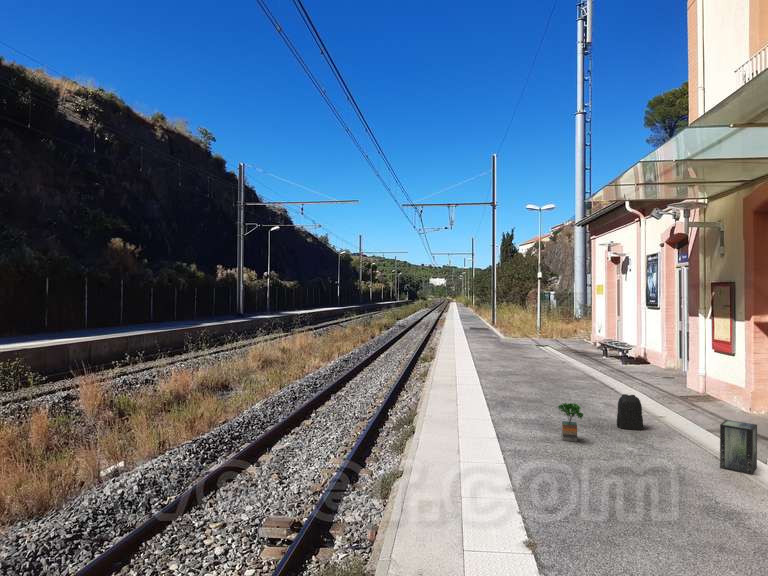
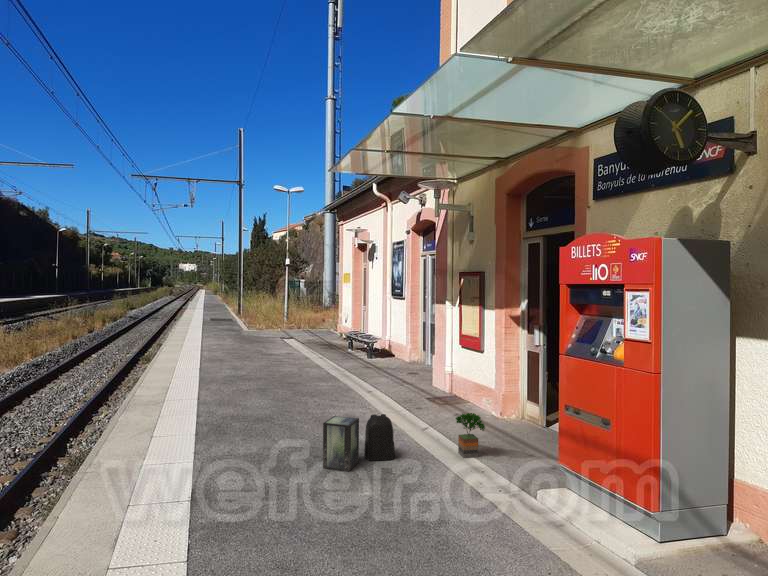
potted tree: present [558,403,583,442] -> present [455,413,485,458]
storage box: present [720,420,757,475] -> present [323,416,359,472]

